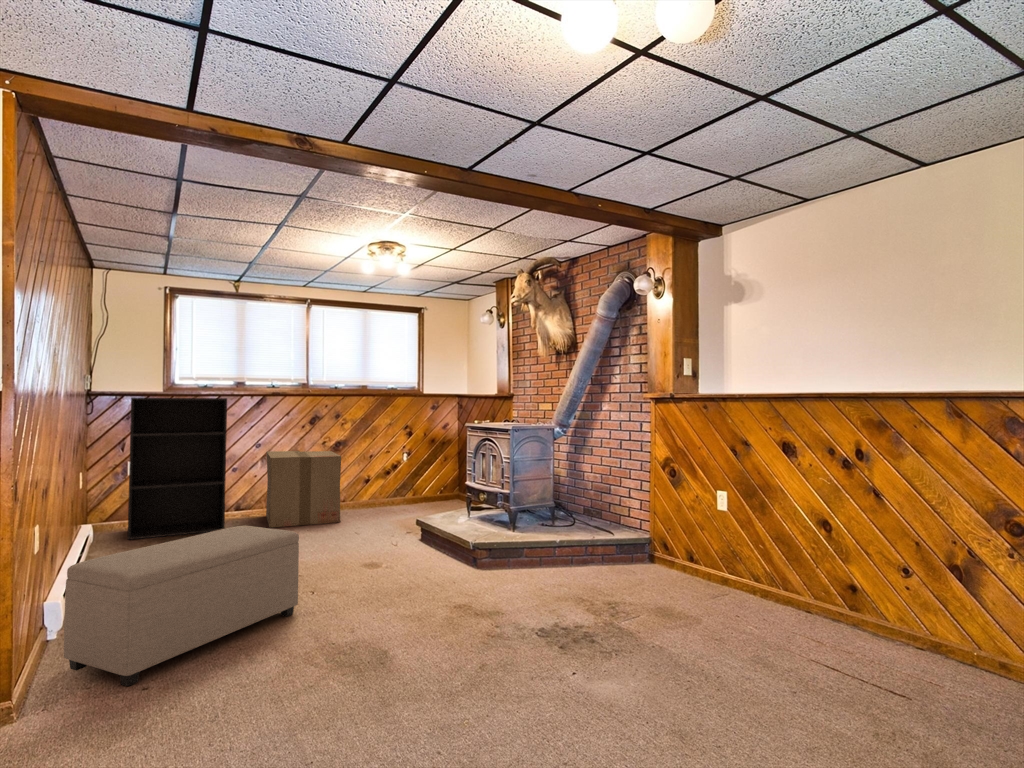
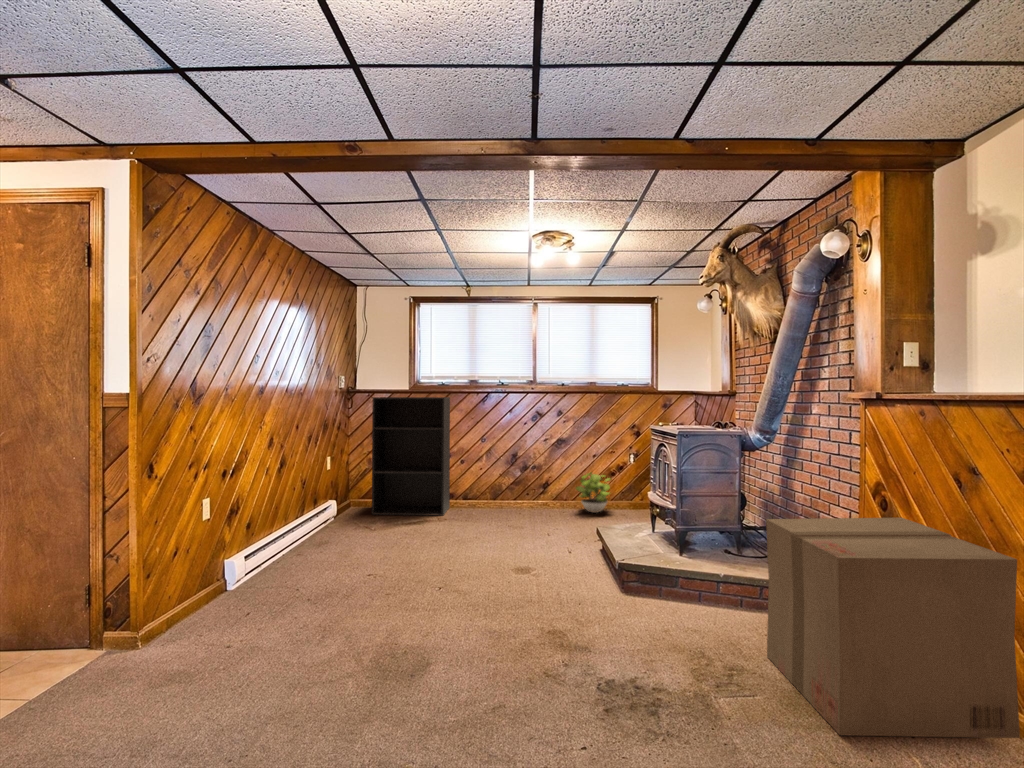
cardboard box: present [266,451,341,528] -> present [766,518,1020,738]
potted plant: none [366,472,401,512] -> present [576,472,610,513]
ottoman: present [64,526,299,686] -> none [216,516,407,640]

